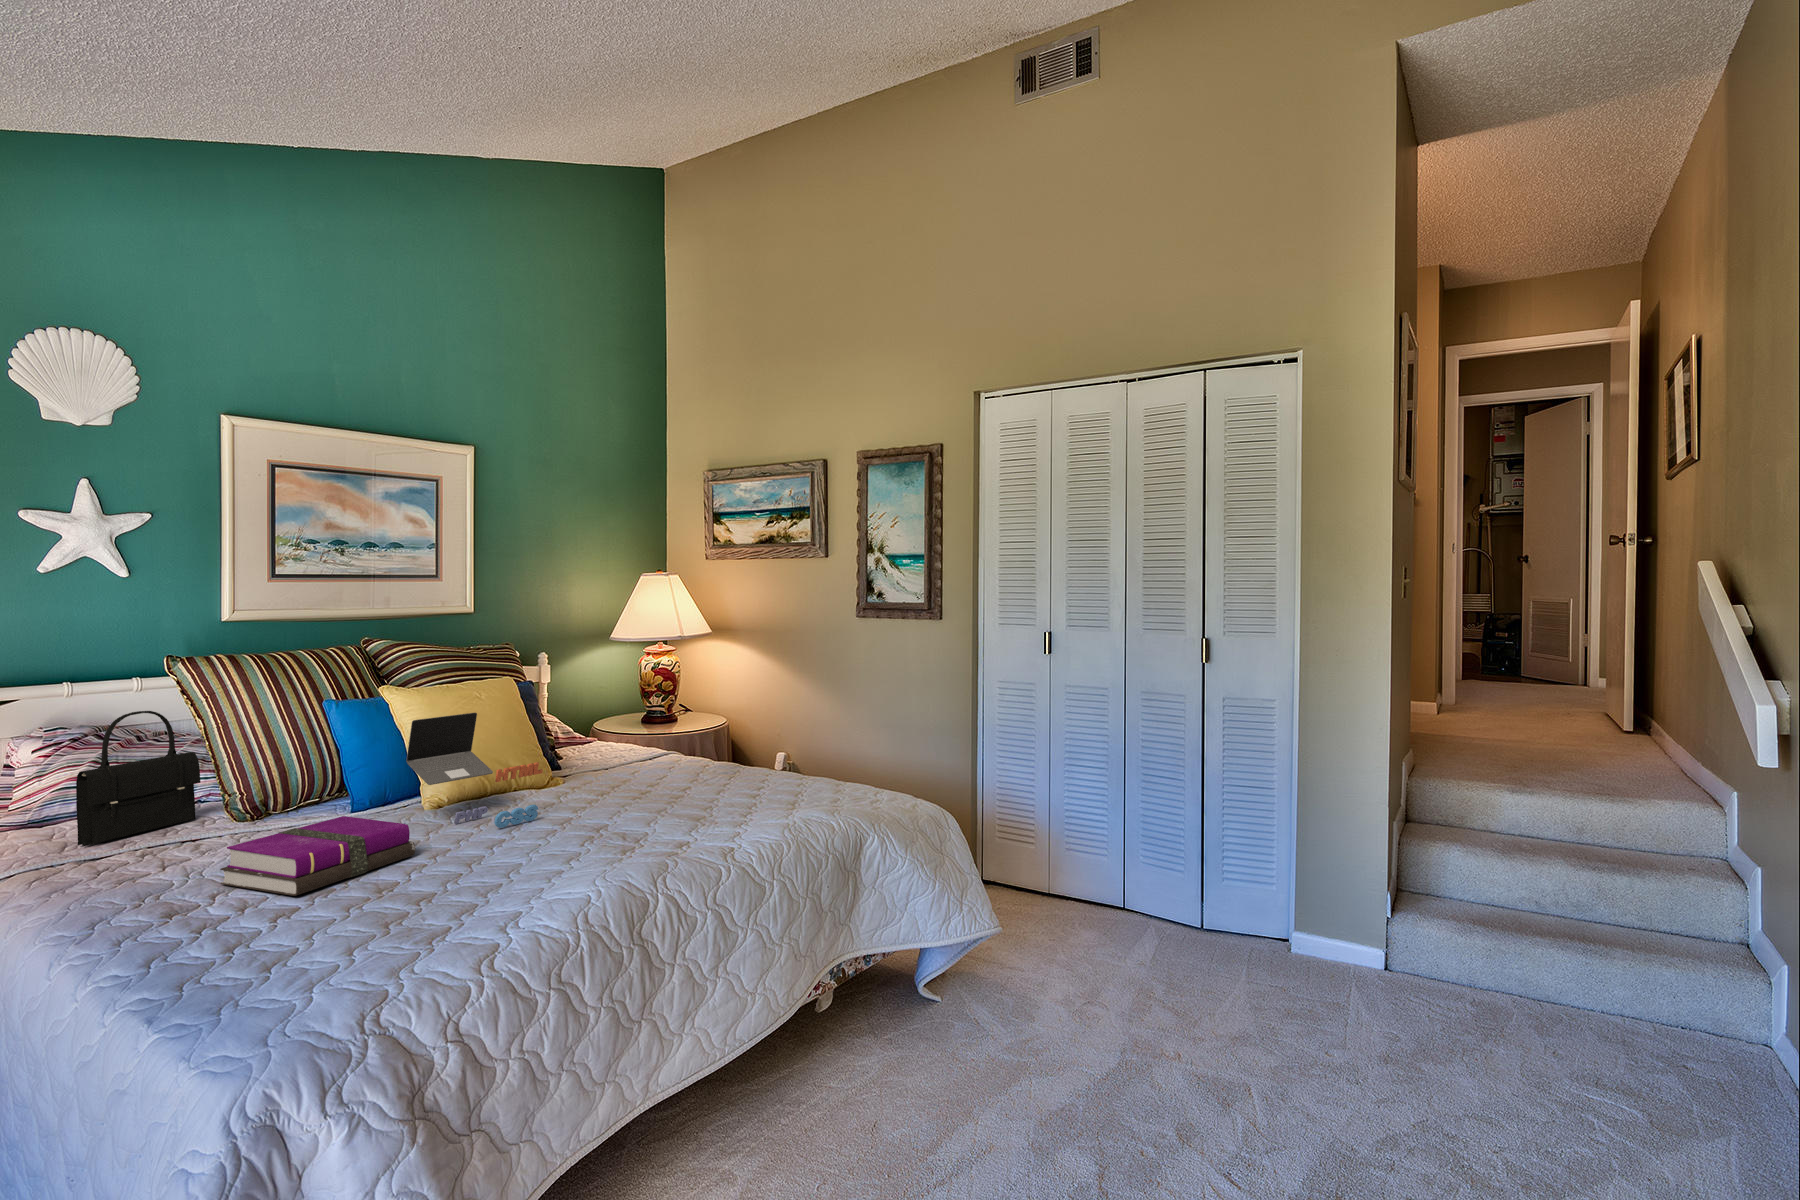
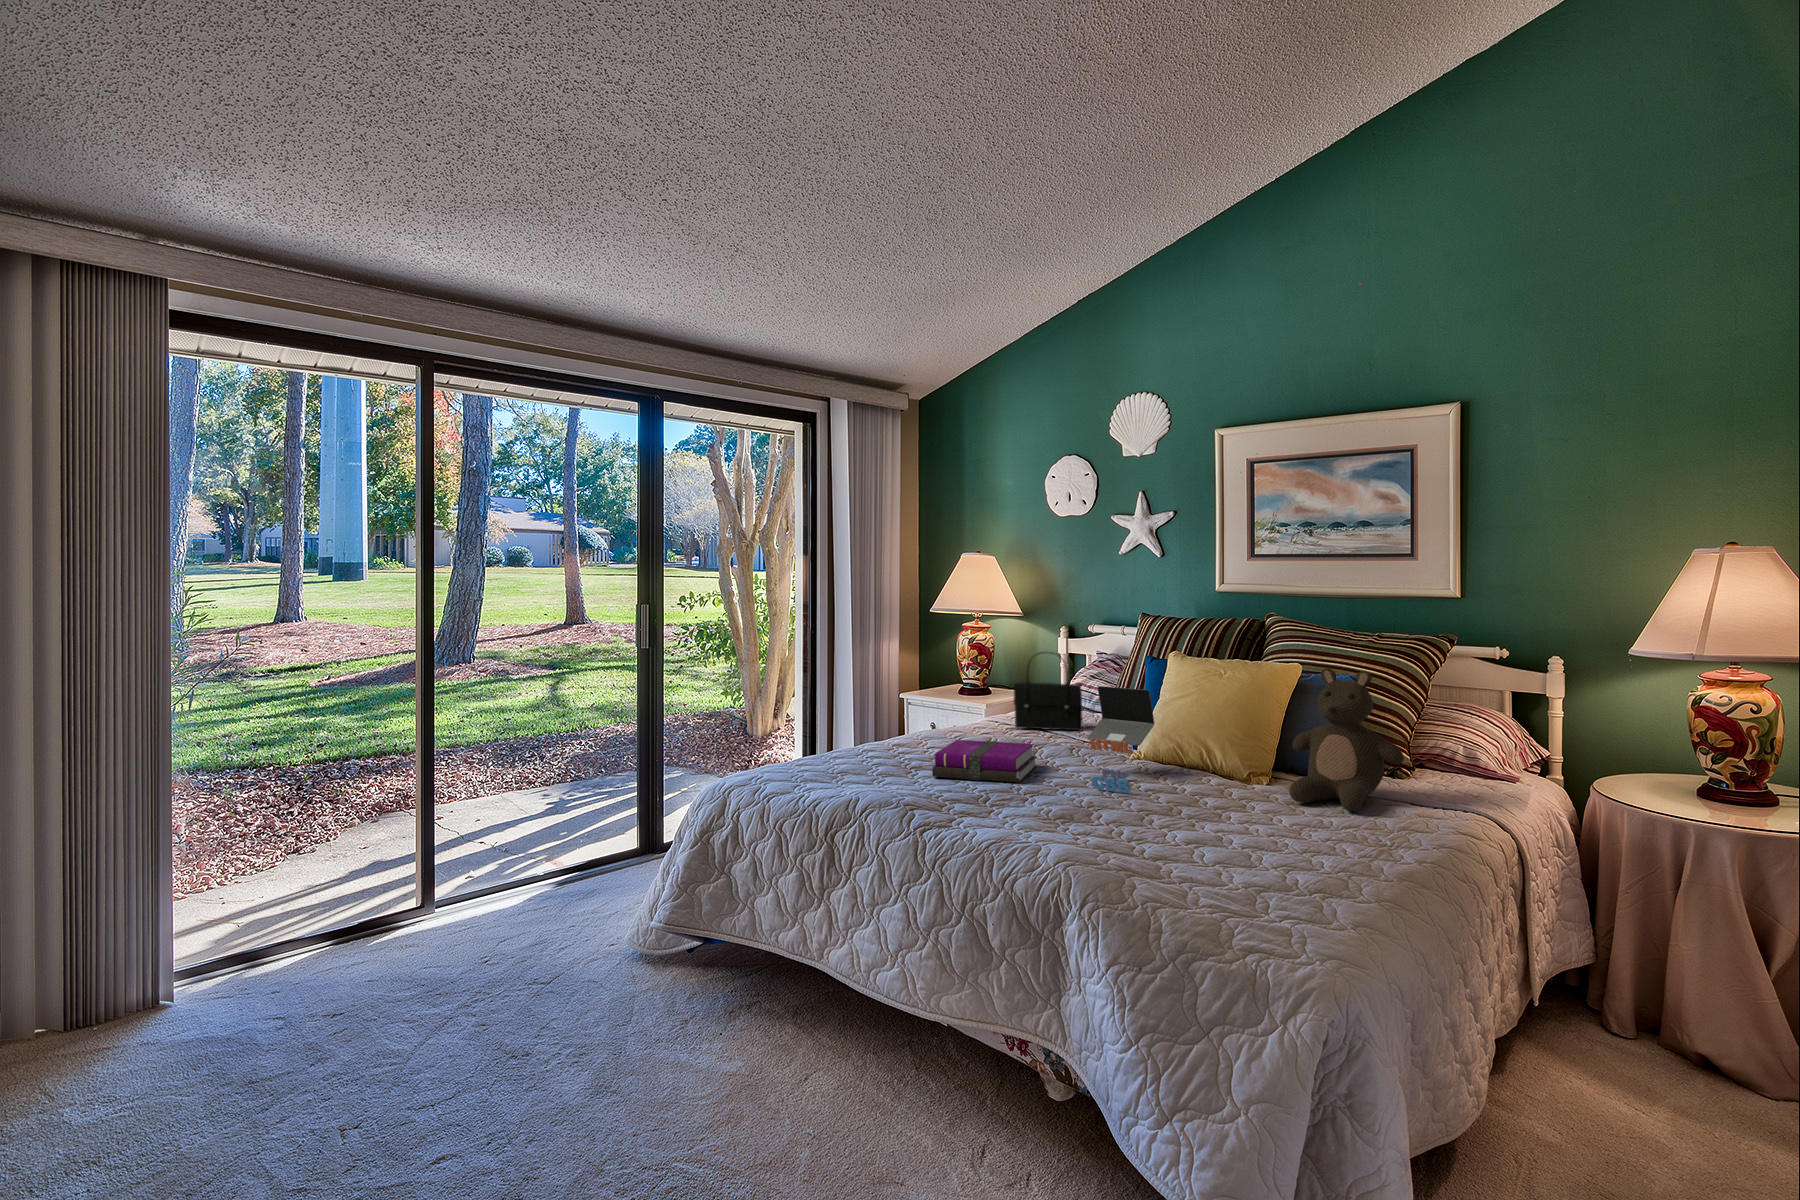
stuffed bear: none [592,661,686,780] -> present [1289,668,1404,811]

